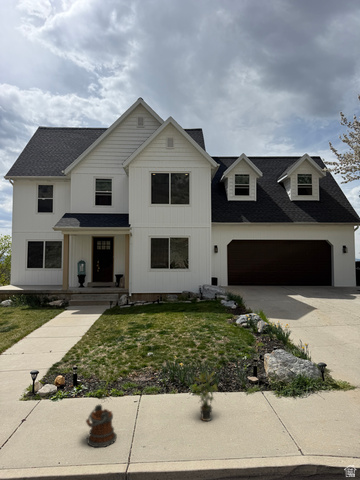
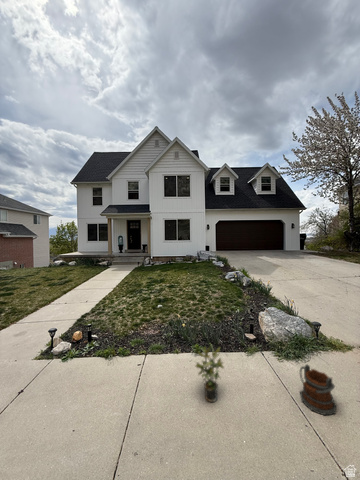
bucket: present [86,404,117,447] -> present [300,365,336,415]

